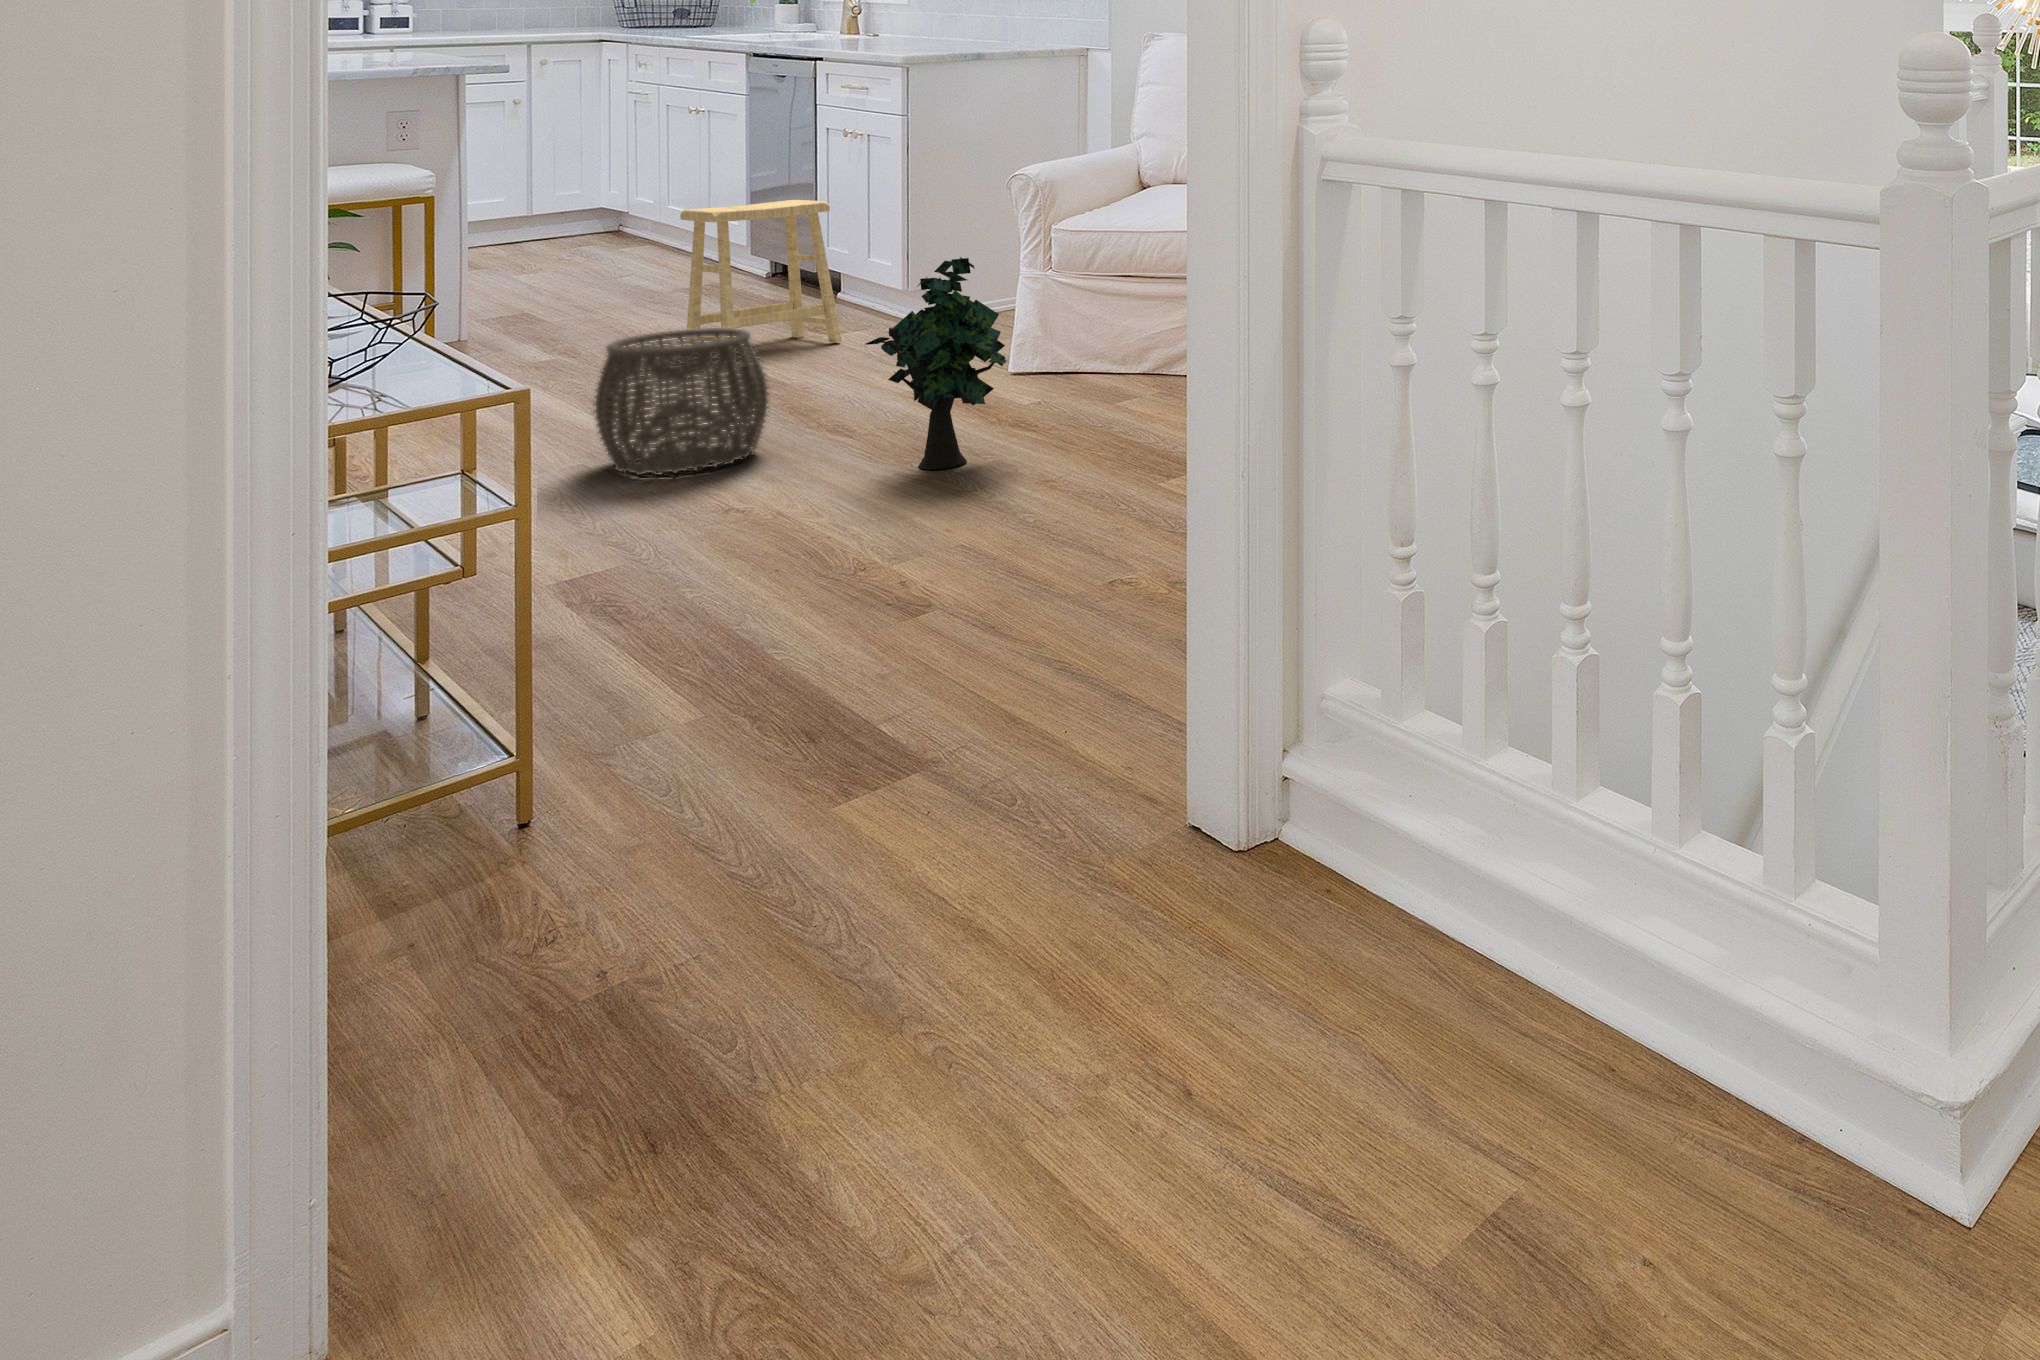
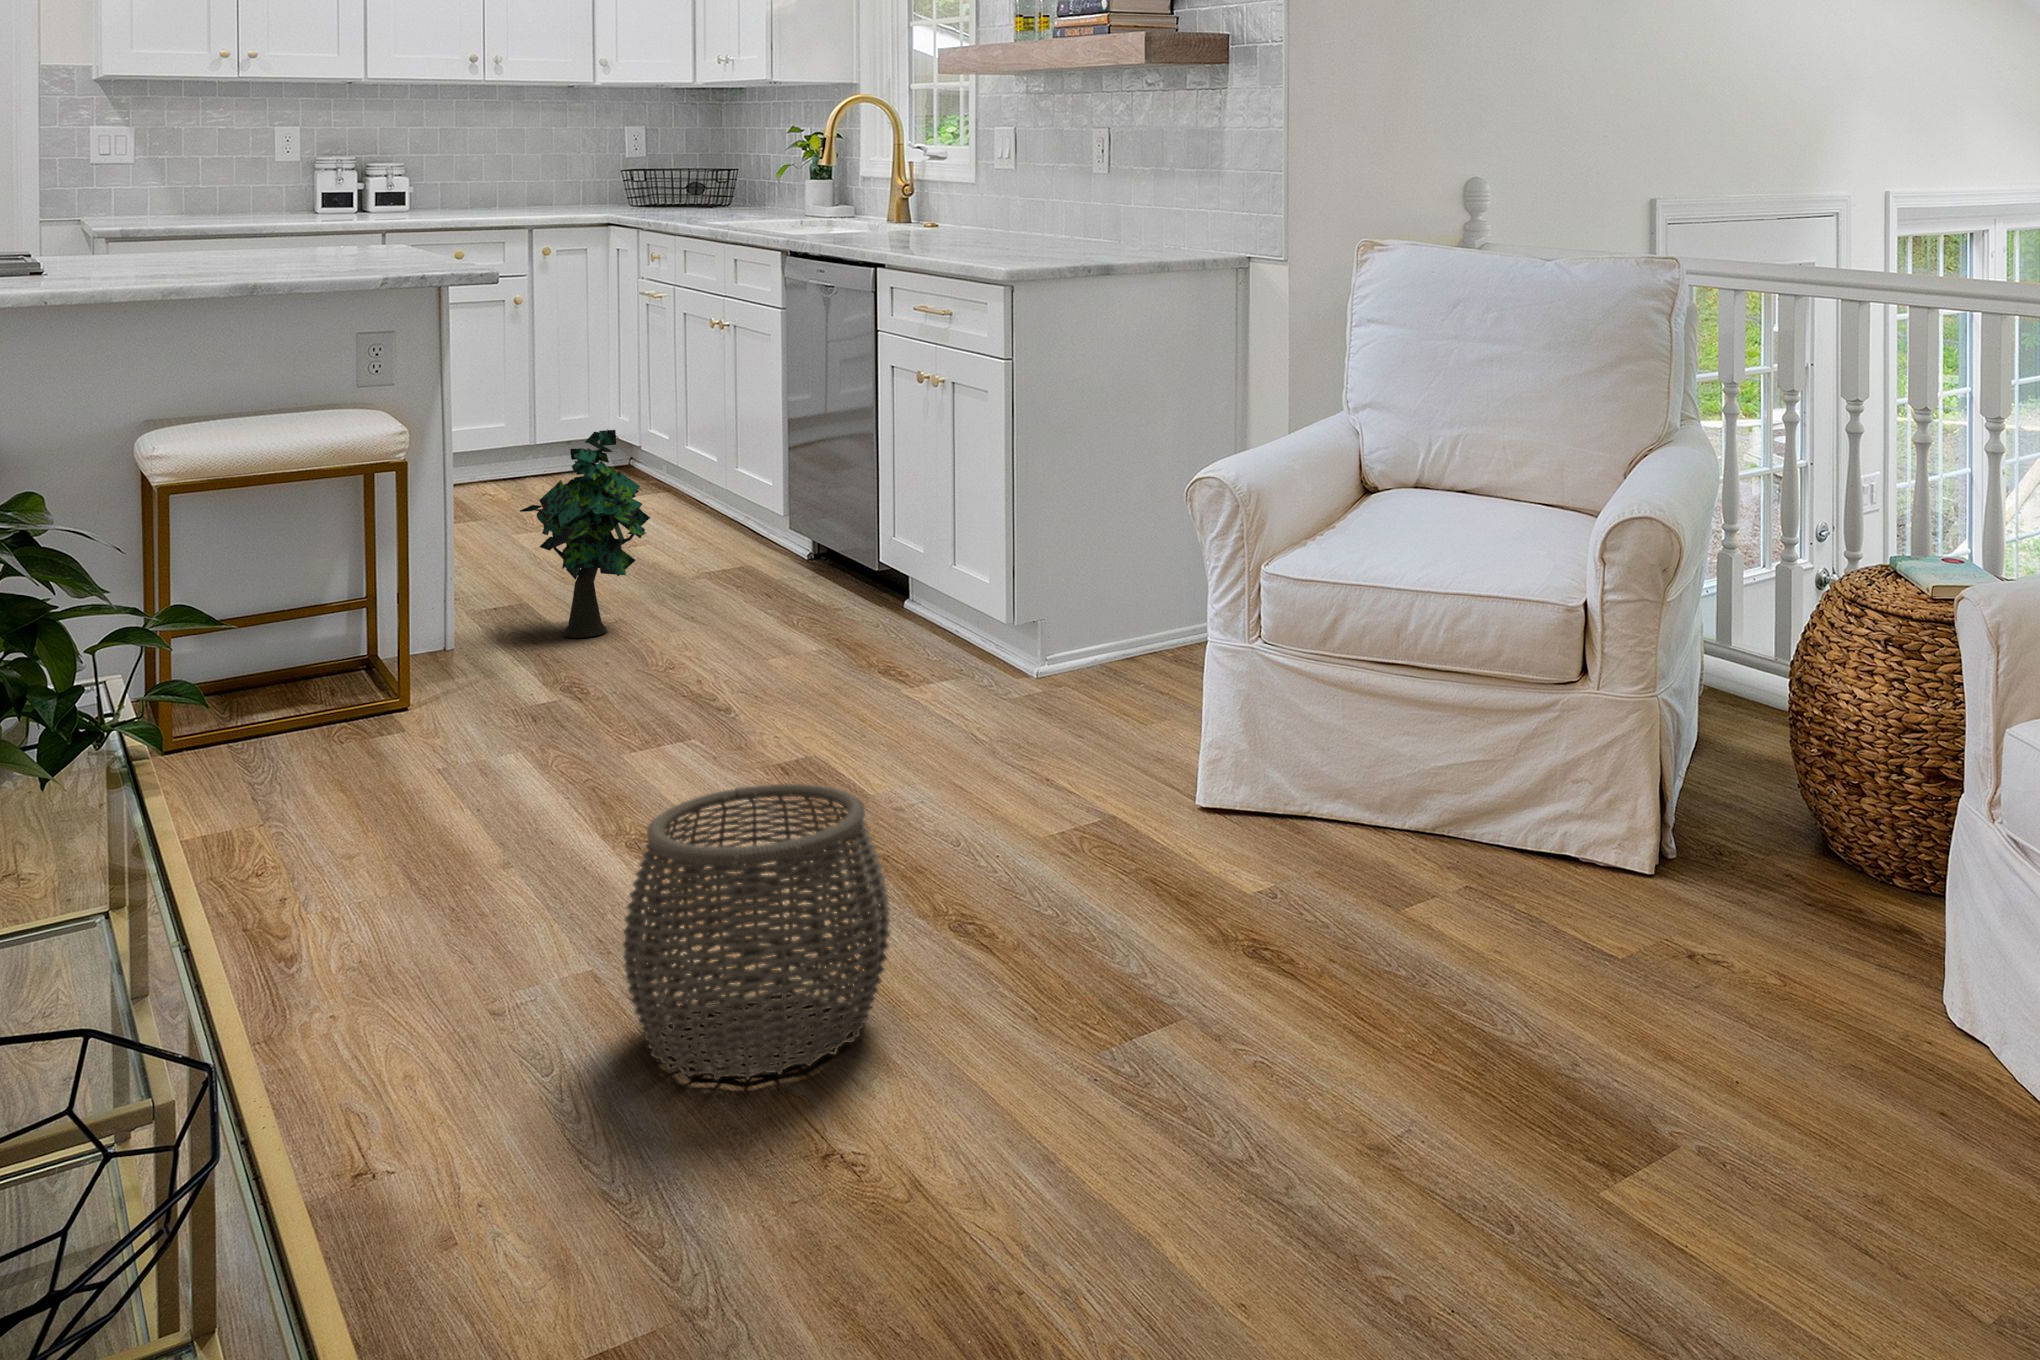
footstool: present [680,200,842,350] -> none [721,490,930,754]
decorative plant: present [865,257,1007,470] -> present [520,429,650,638]

